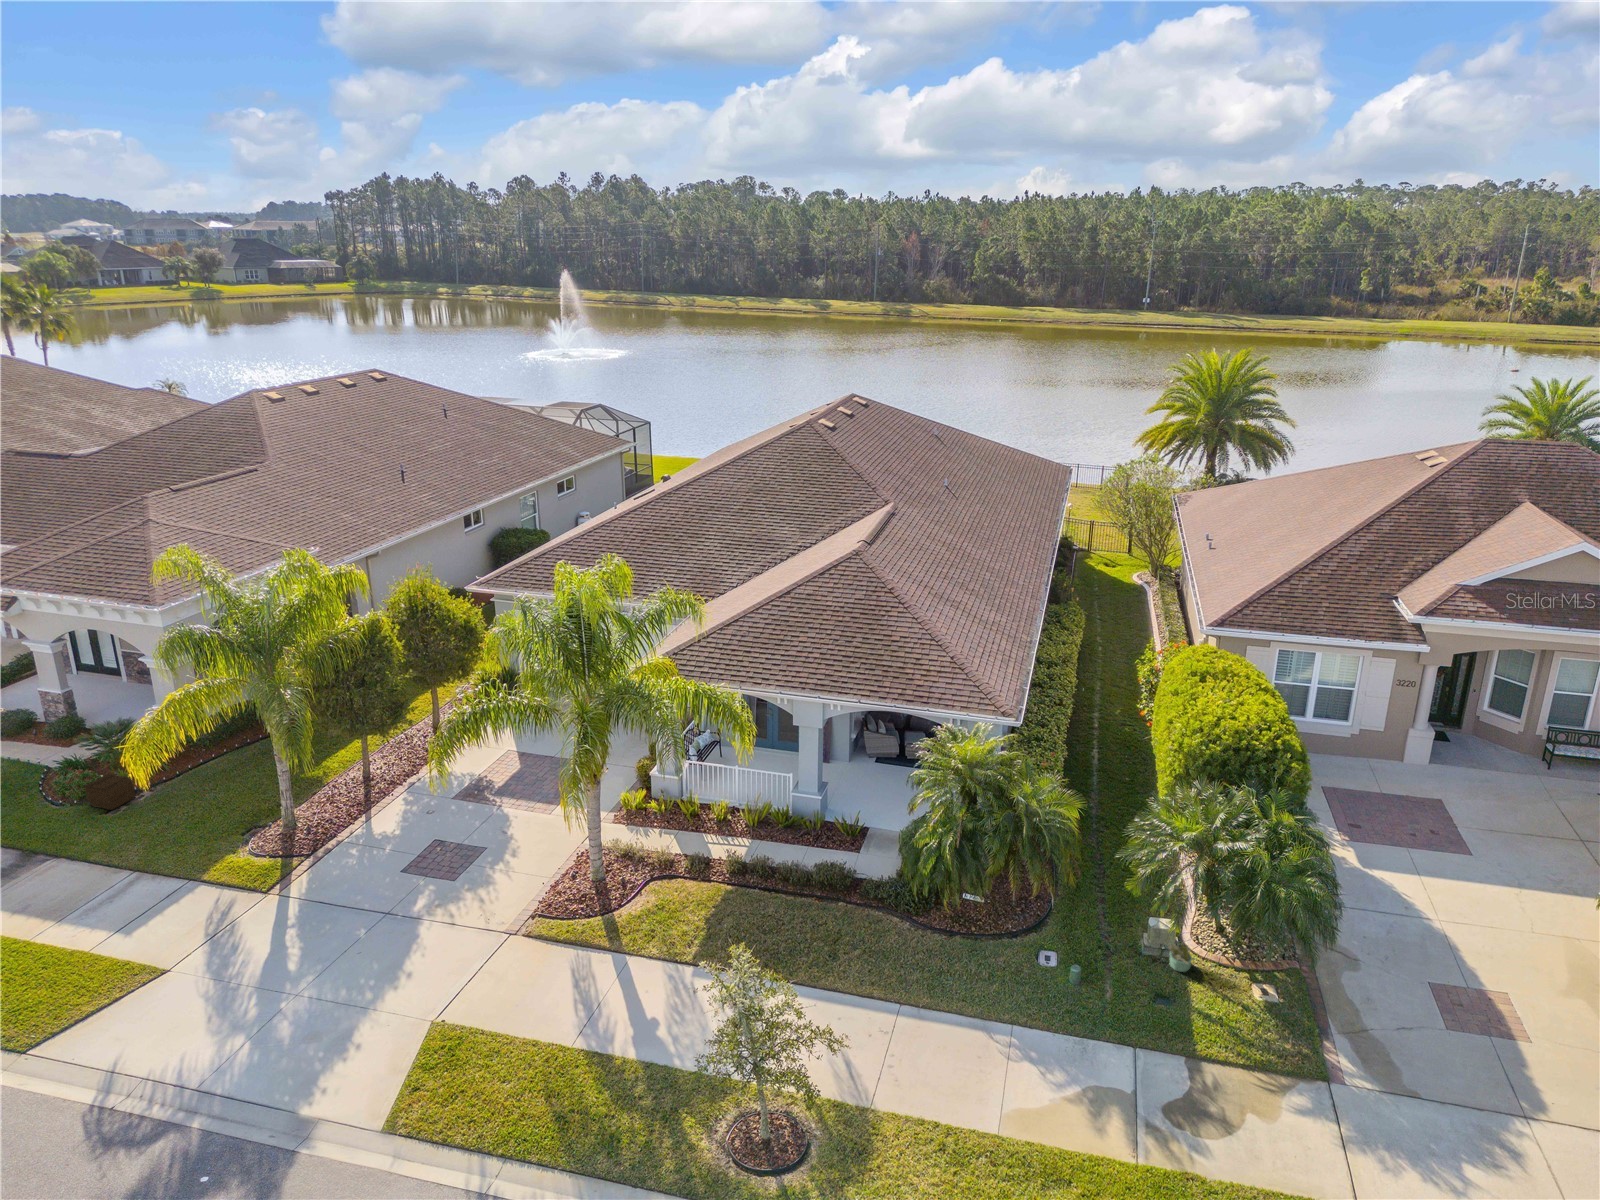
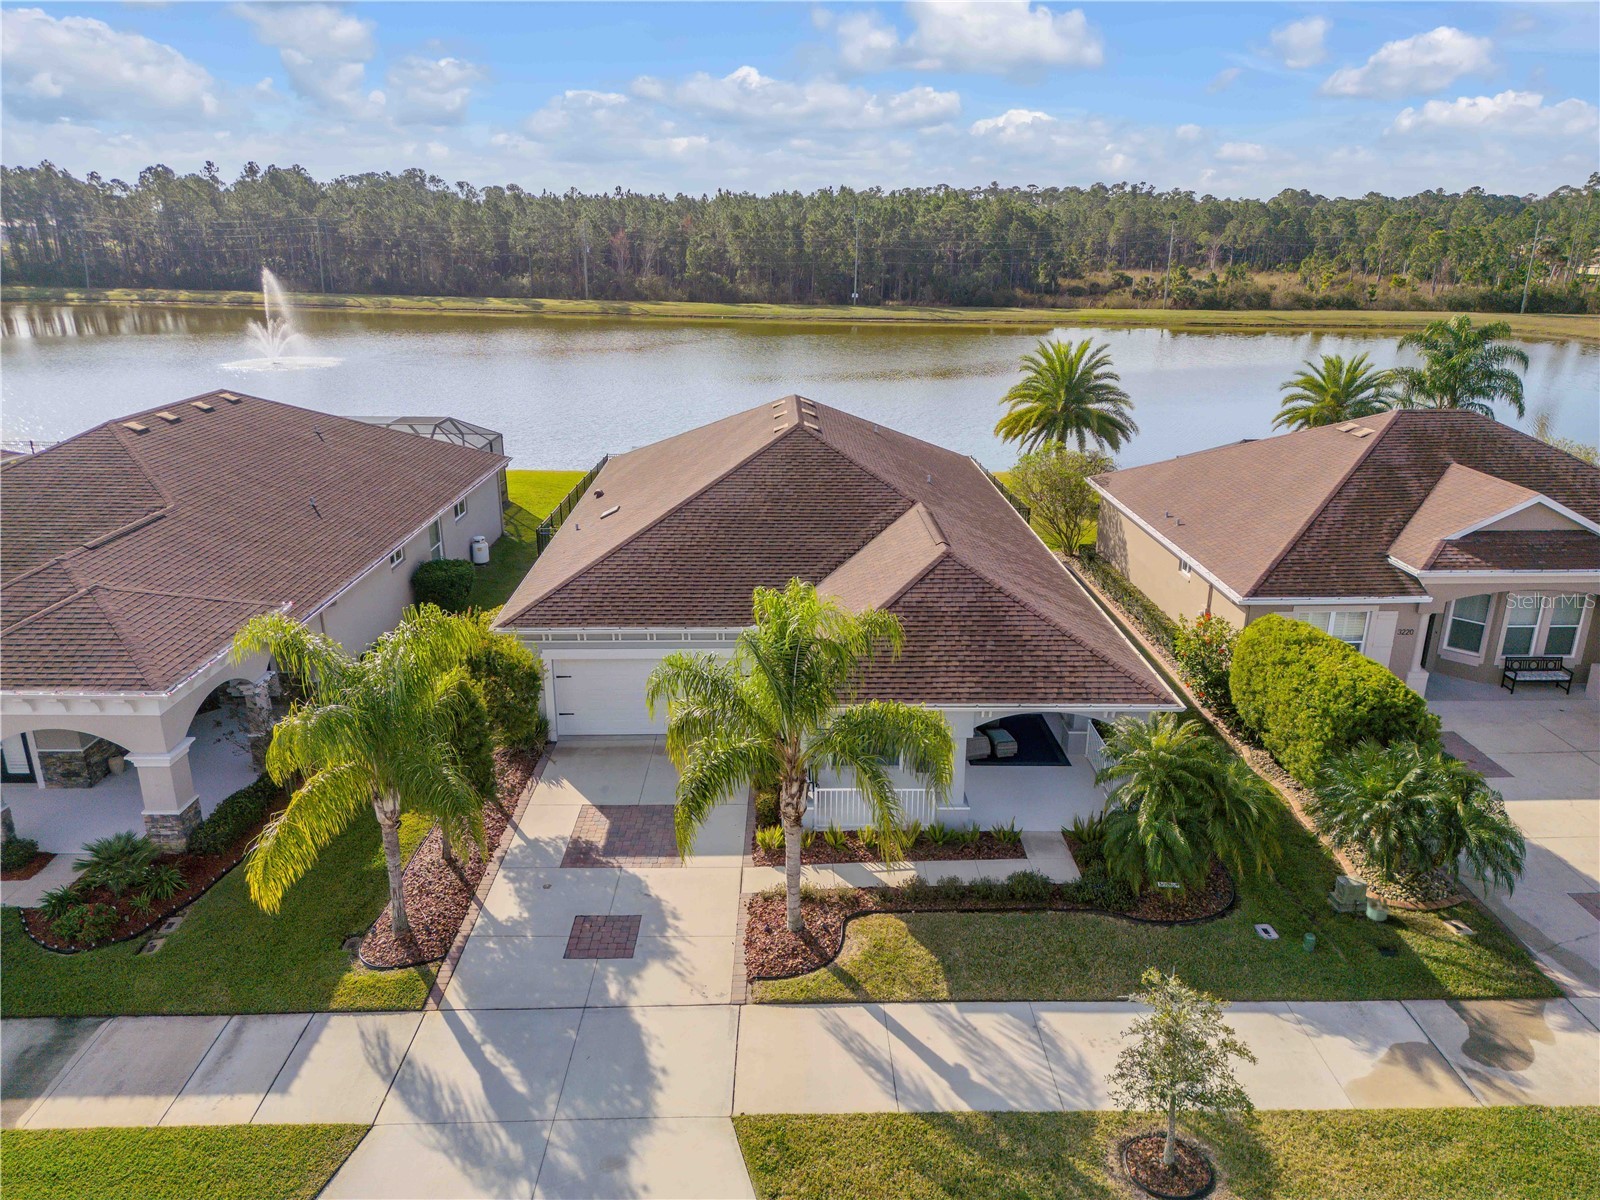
wooden crate: present [85,774,135,810] -> none [102,902,165,948]

